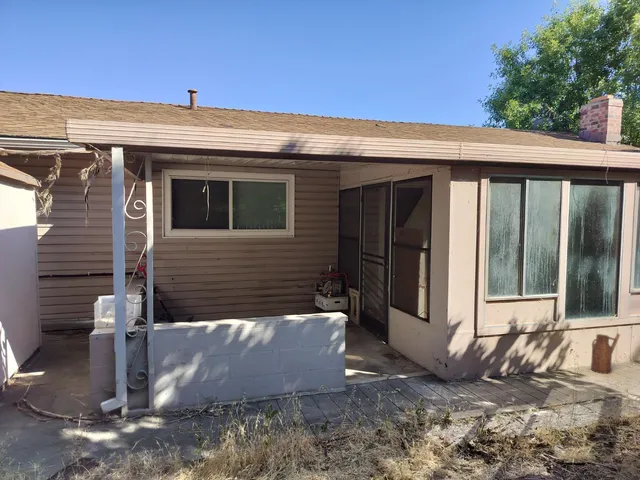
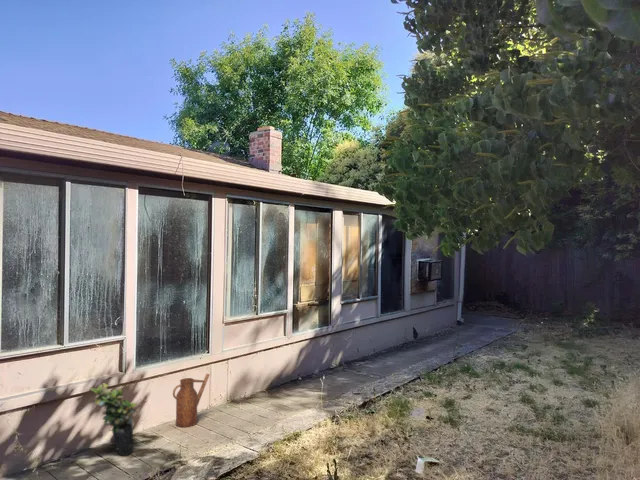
potted plant: none [540,327,576,383] -> present [91,383,137,455]

